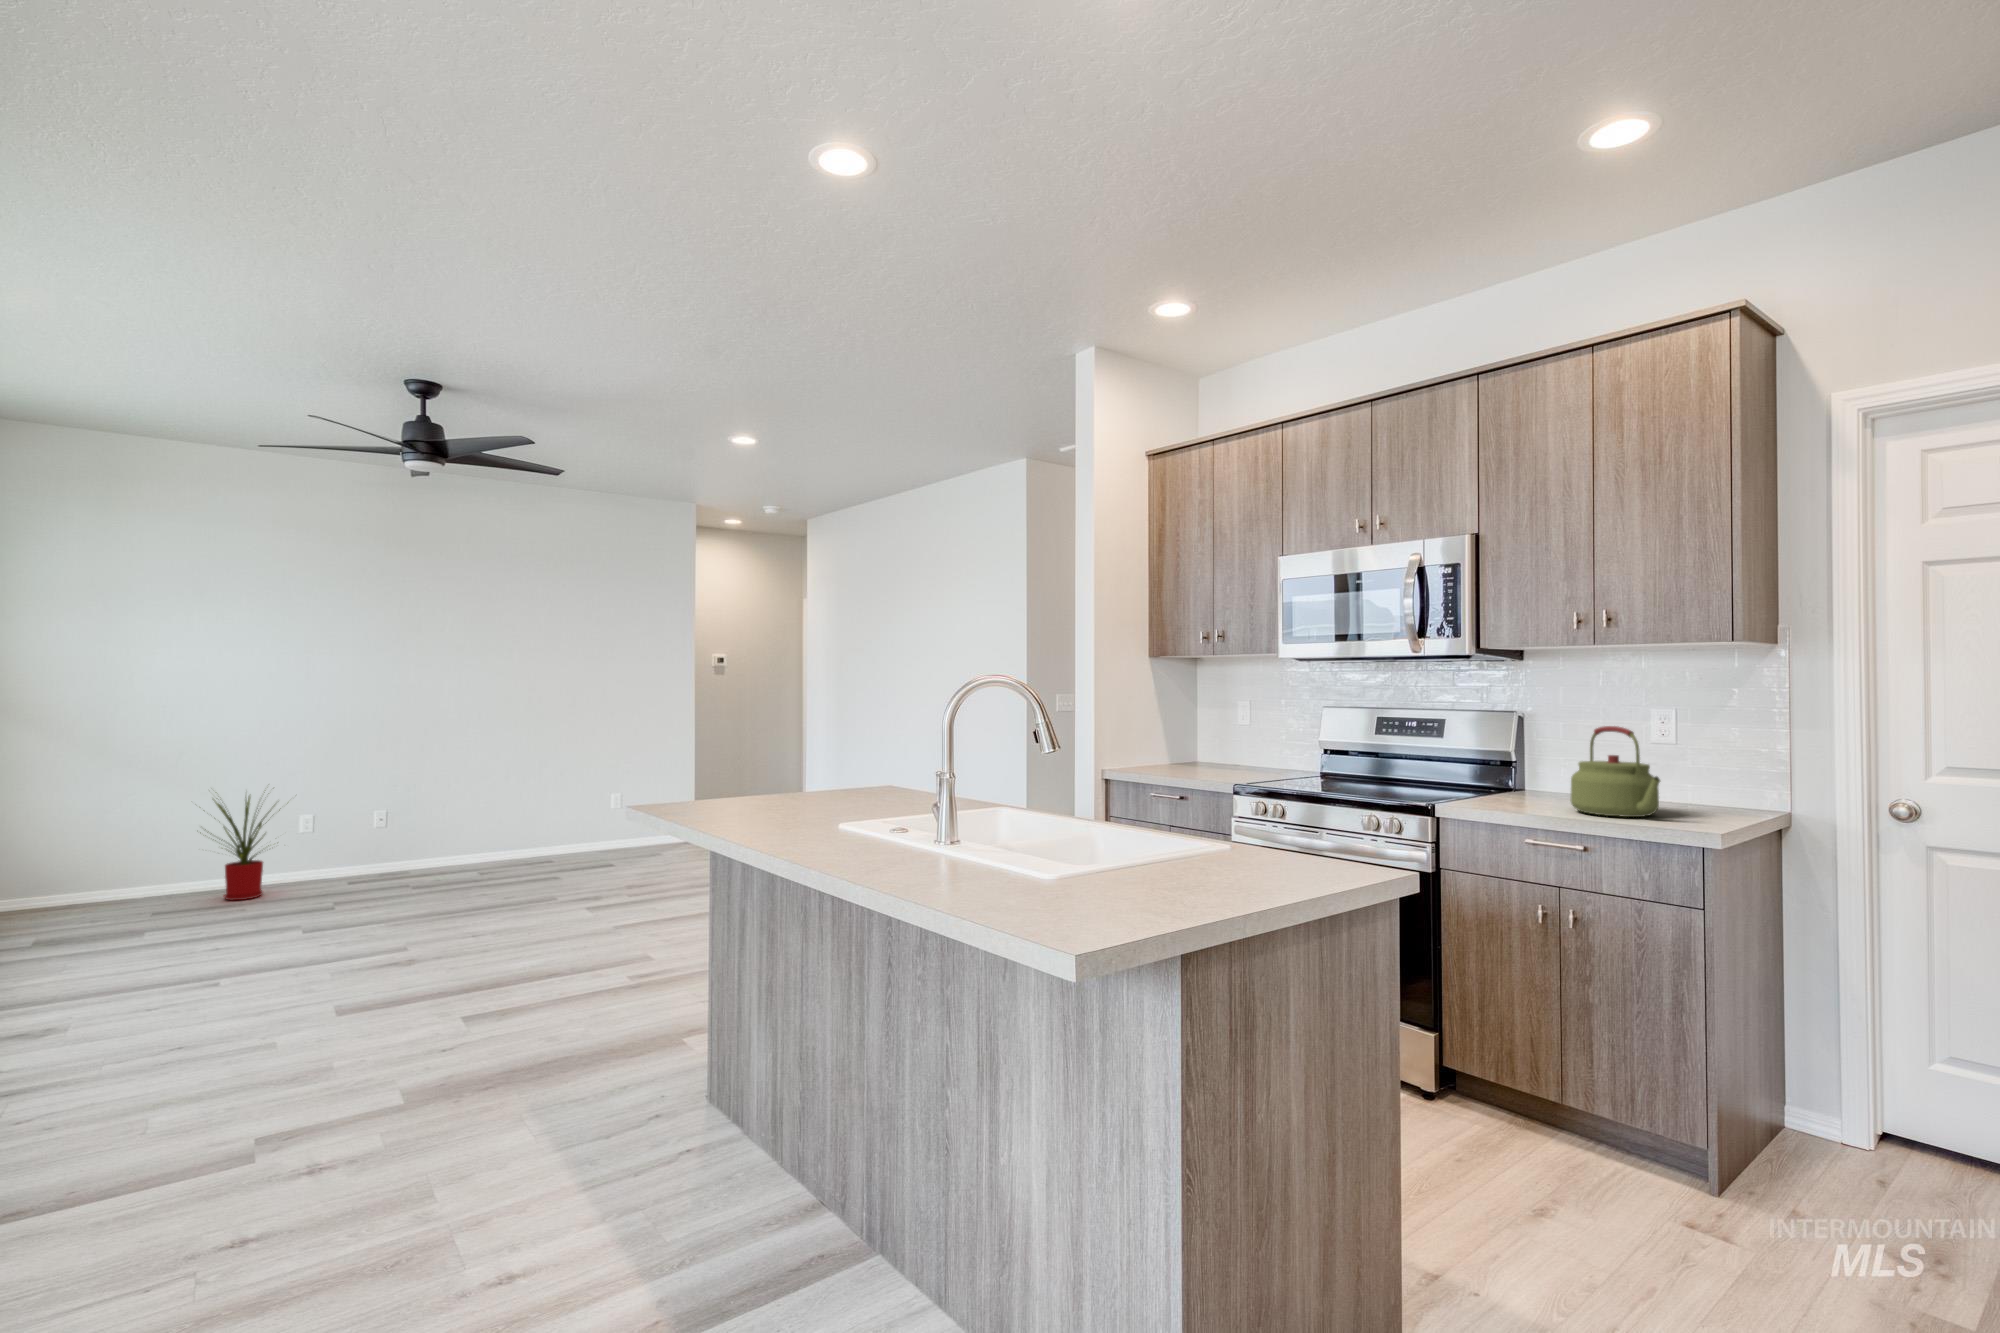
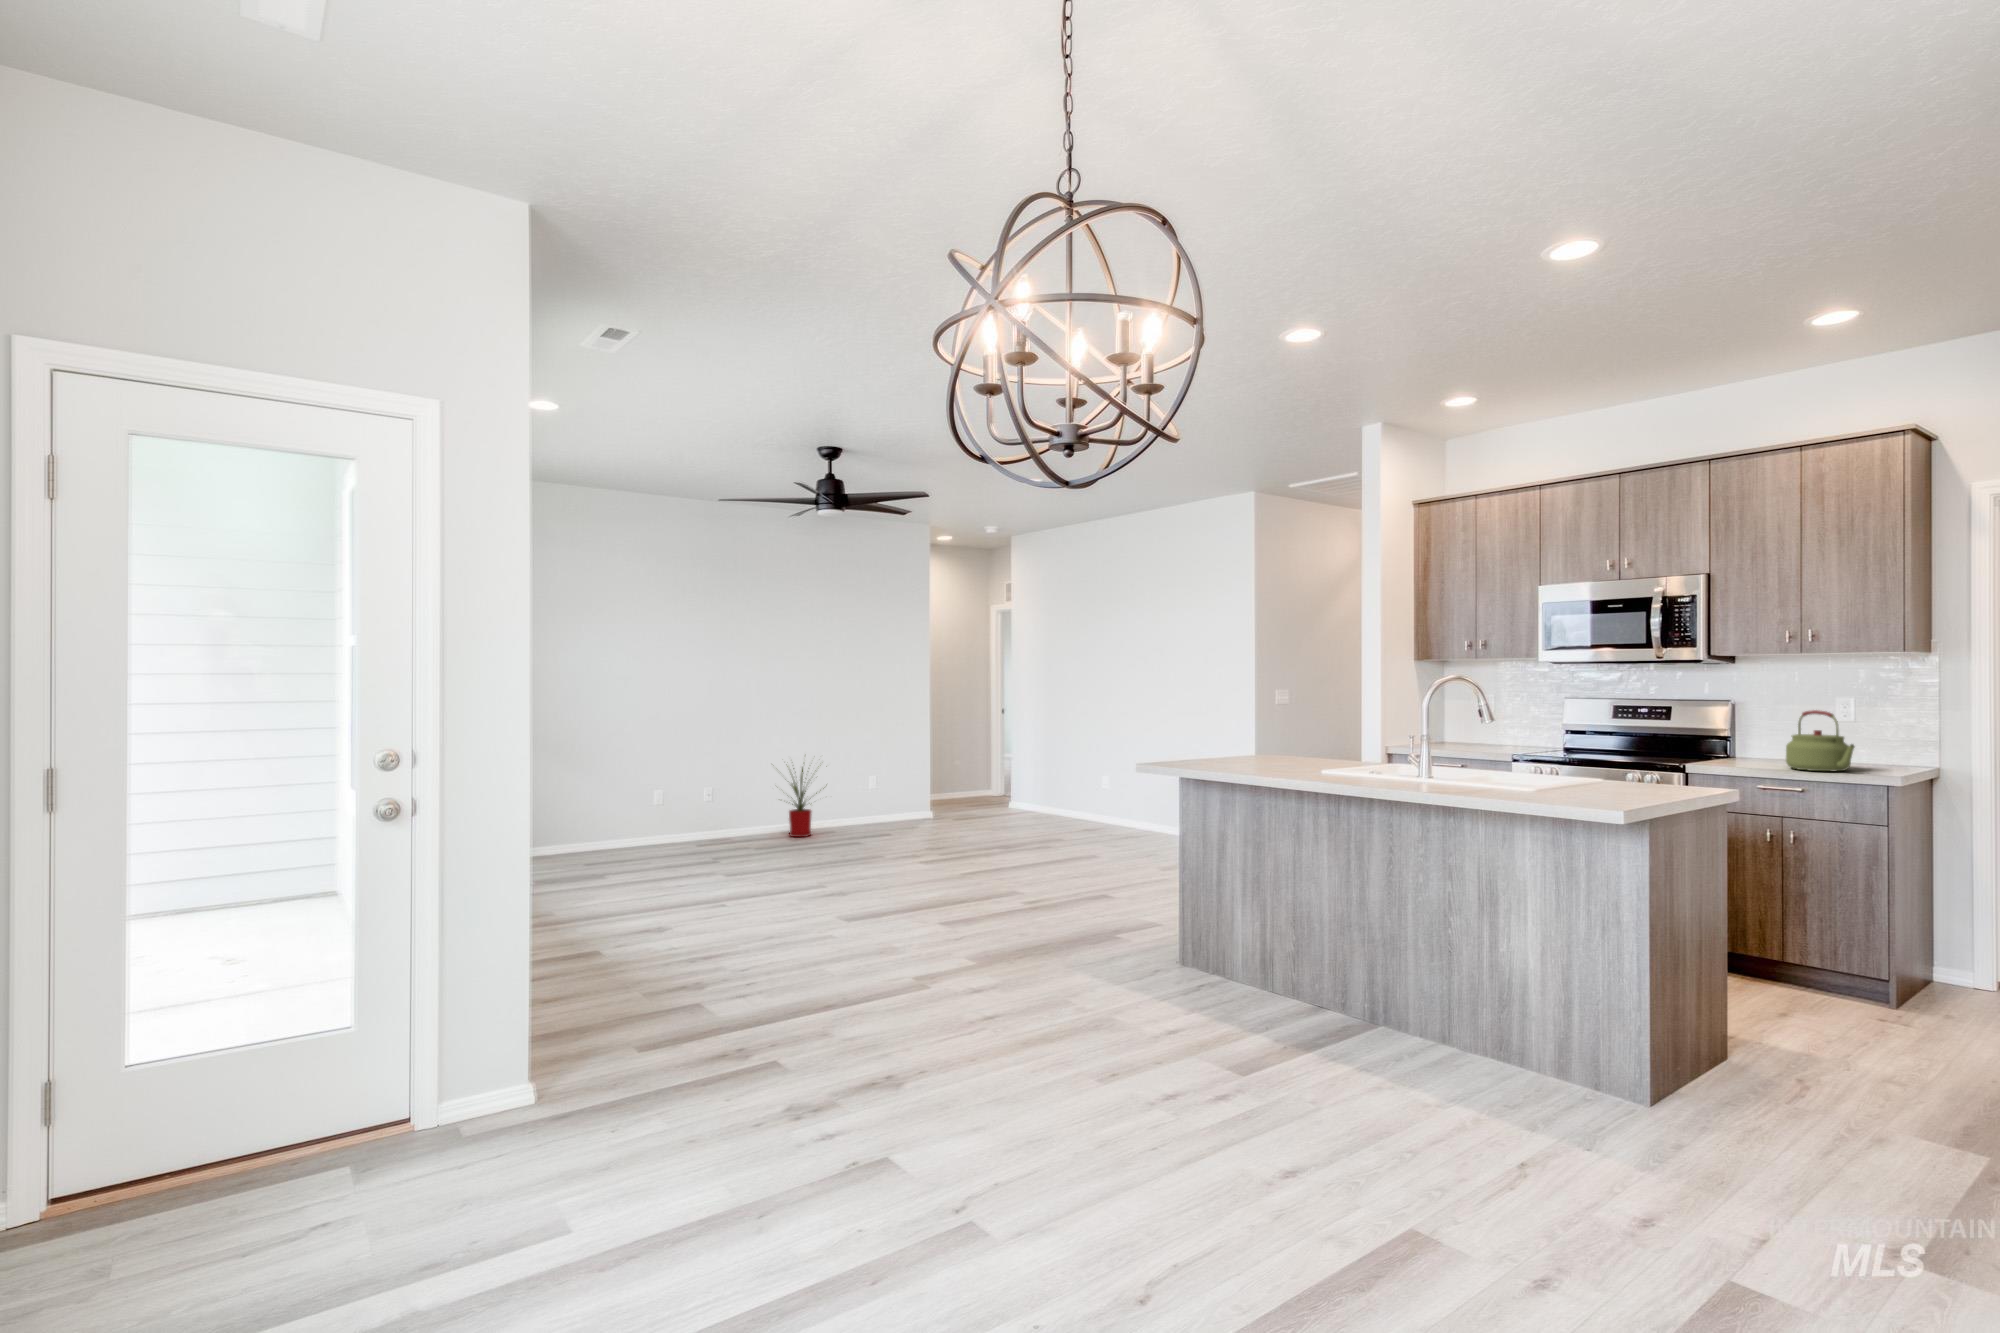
house plant: present [200,796,280,900] -> present [787,766,824,837]

